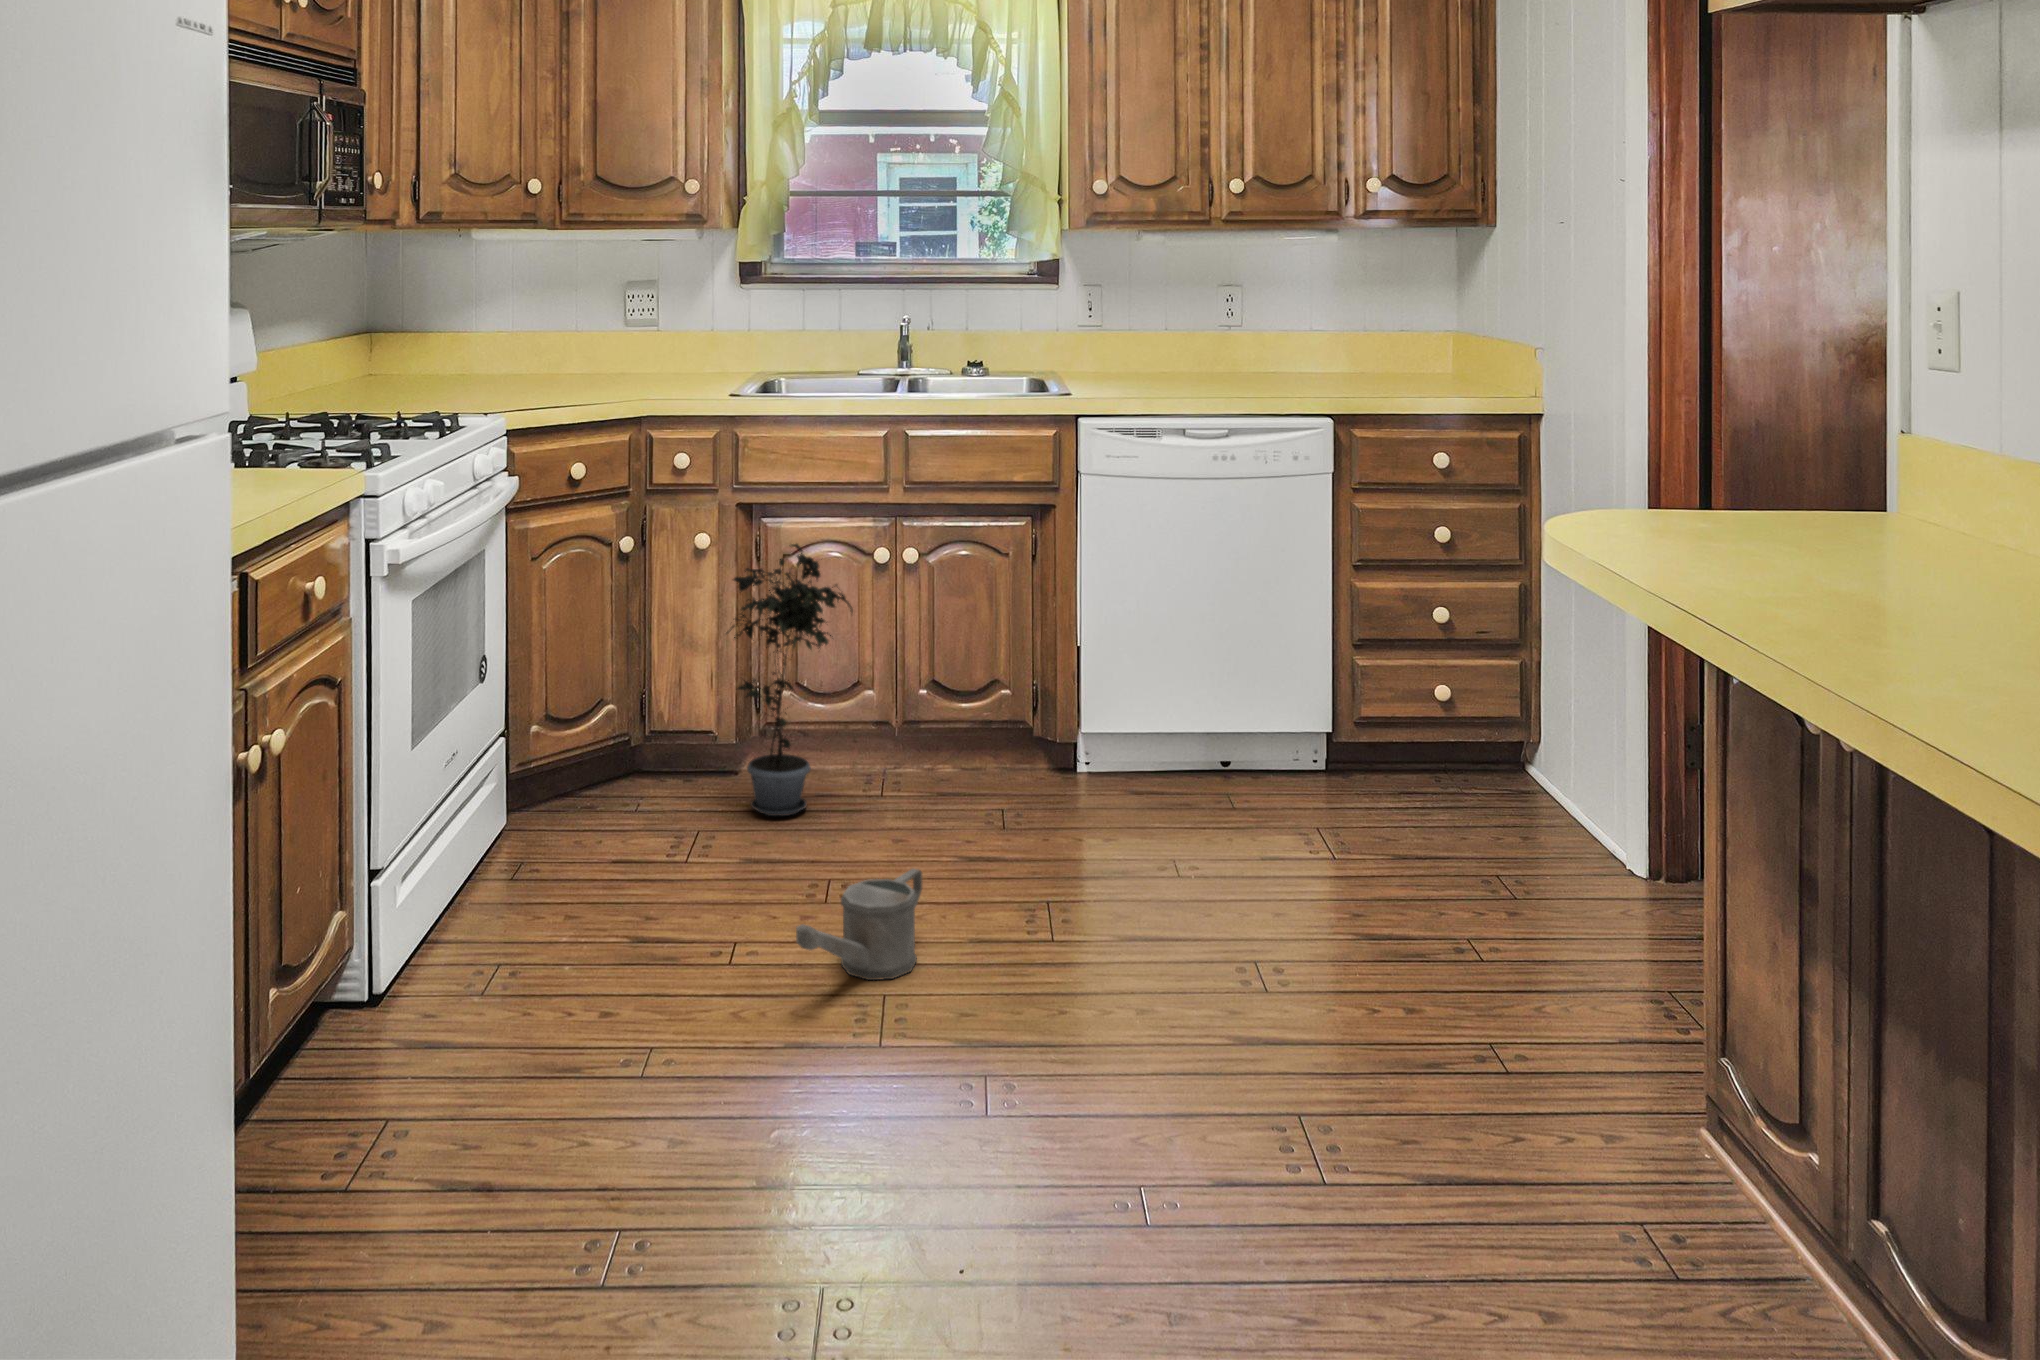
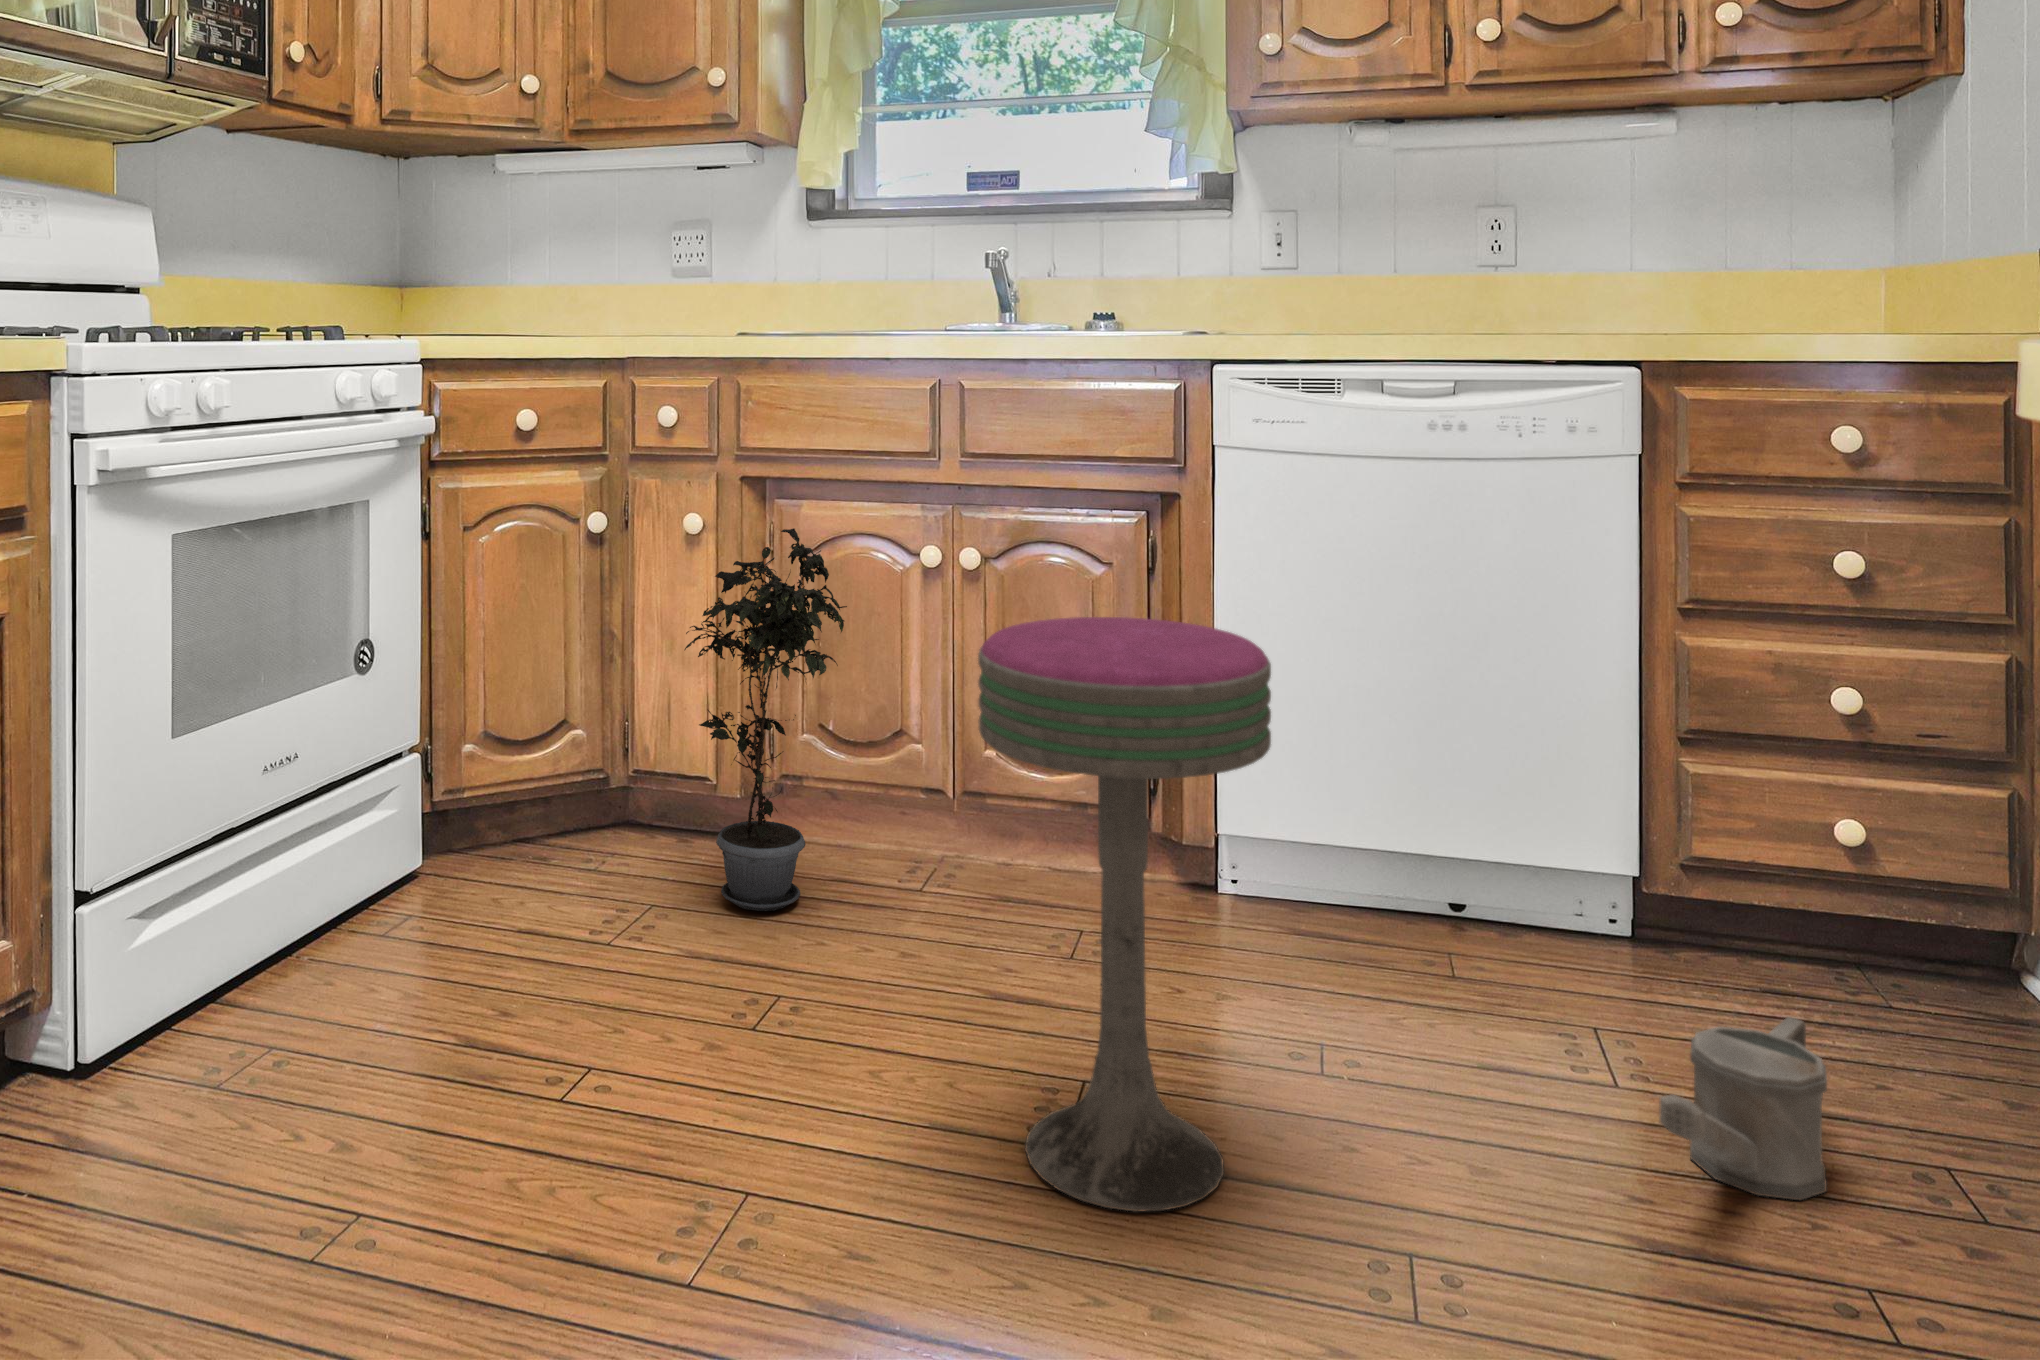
bar stool: none [1000,596,1171,942] -> present [978,617,1271,1212]
watering can: present [796,869,922,980] -> present [1659,1017,1827,1200]

